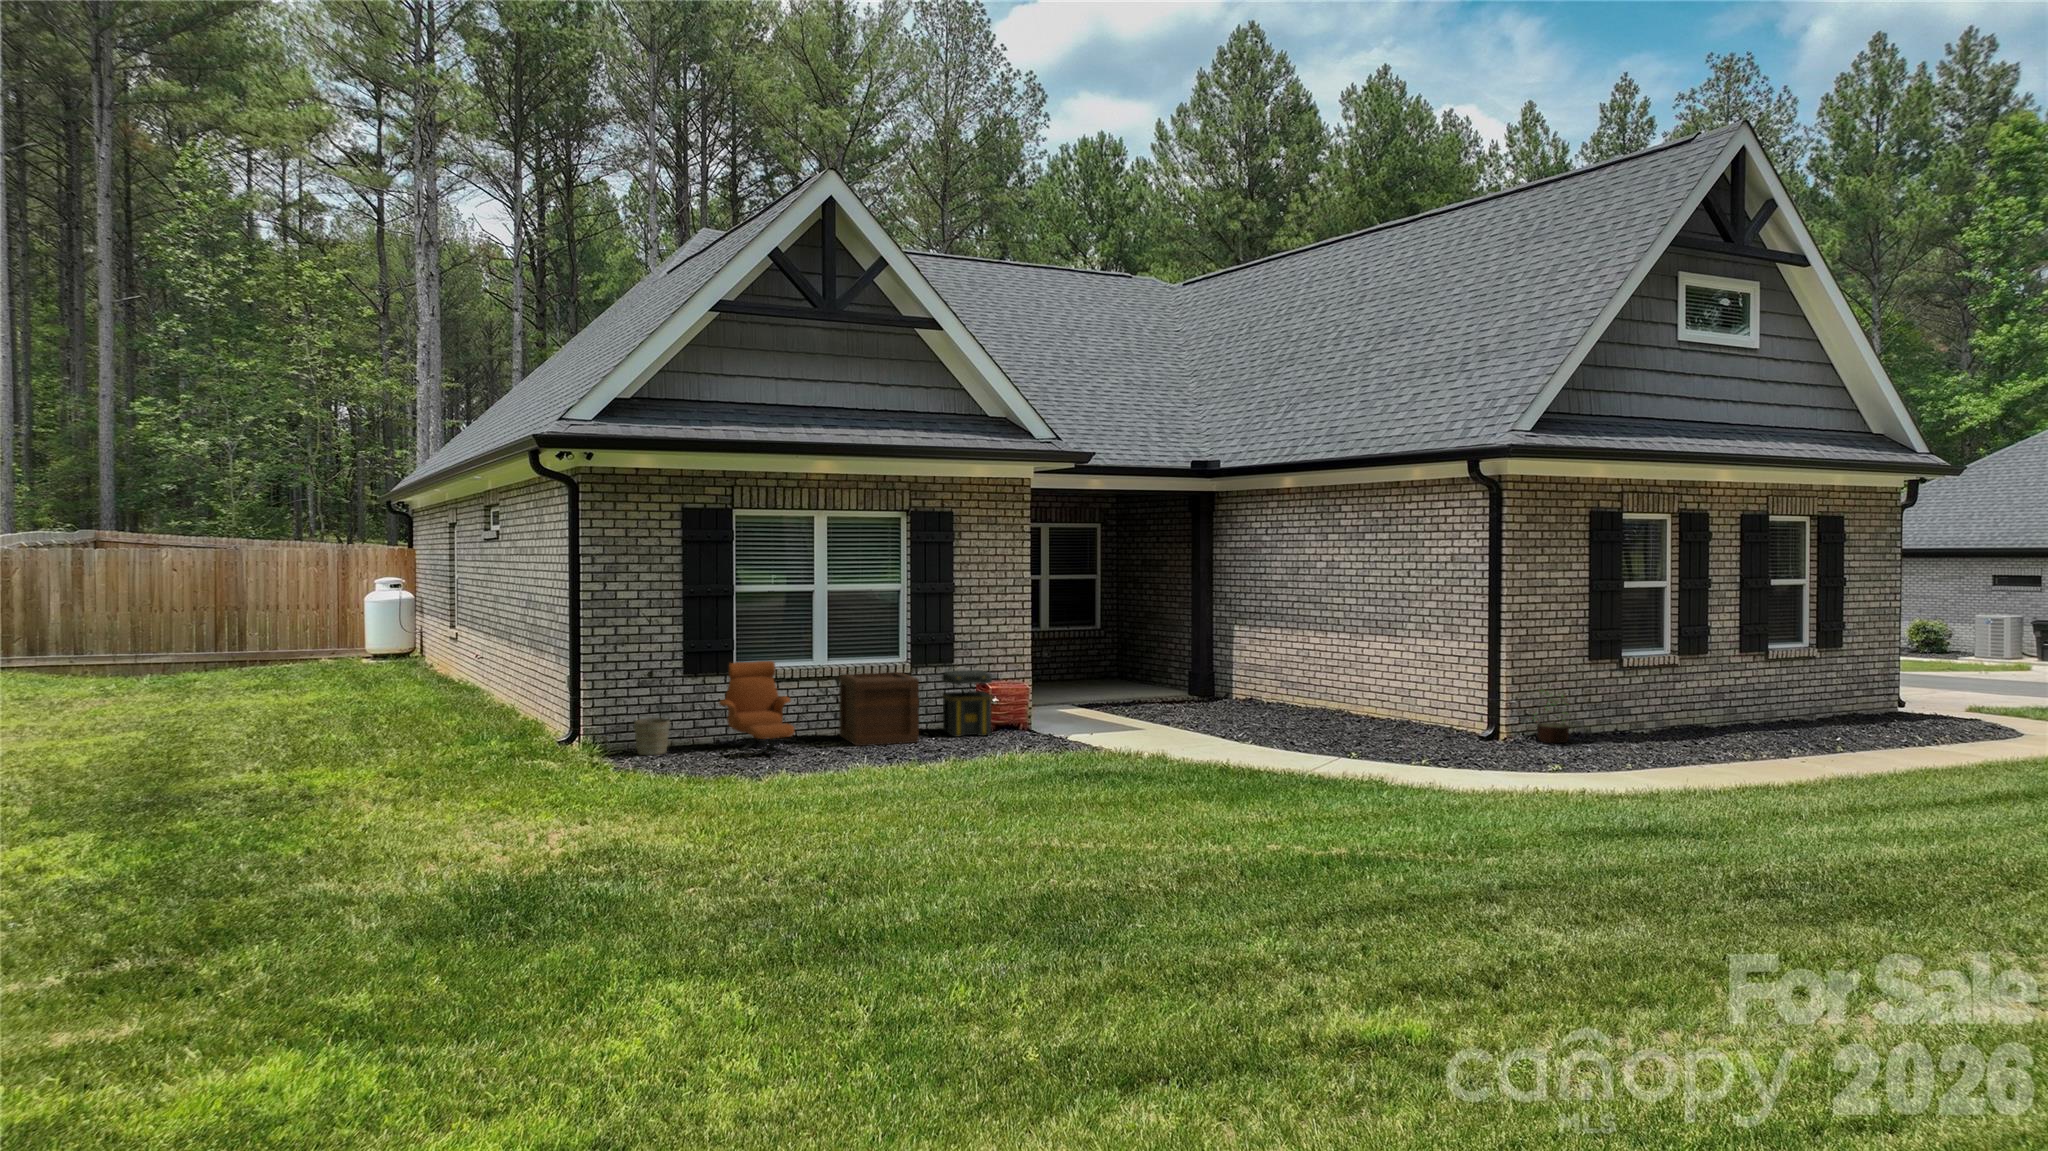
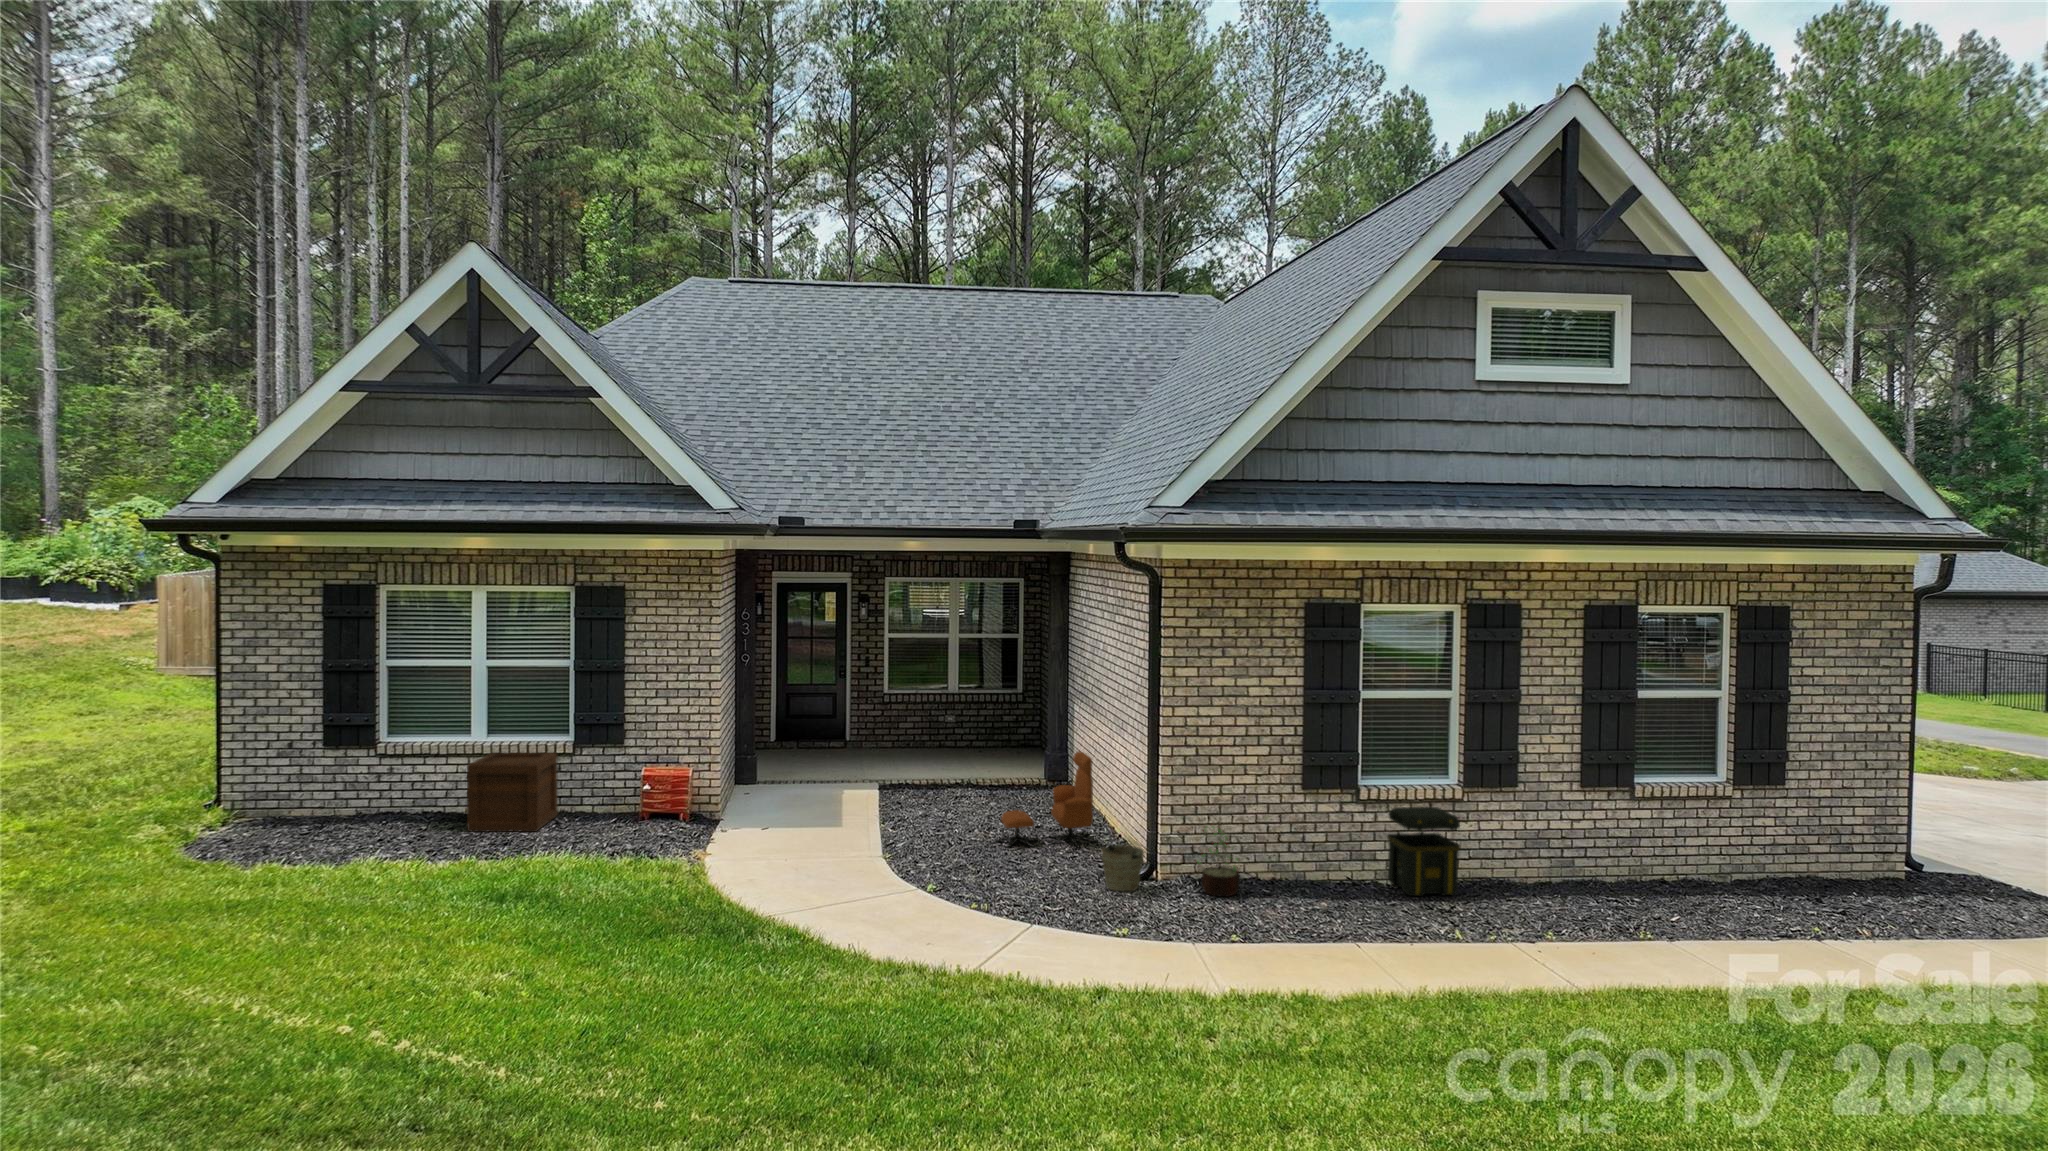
lounge chair: present [719,661,795,758] -> present [995,752,1097,848]
toolbox: present [942,670,992,737] -> present [1387,807,1461,896]
bucket: present [633,717,670,755] -> present [1102,844,1146,891]

